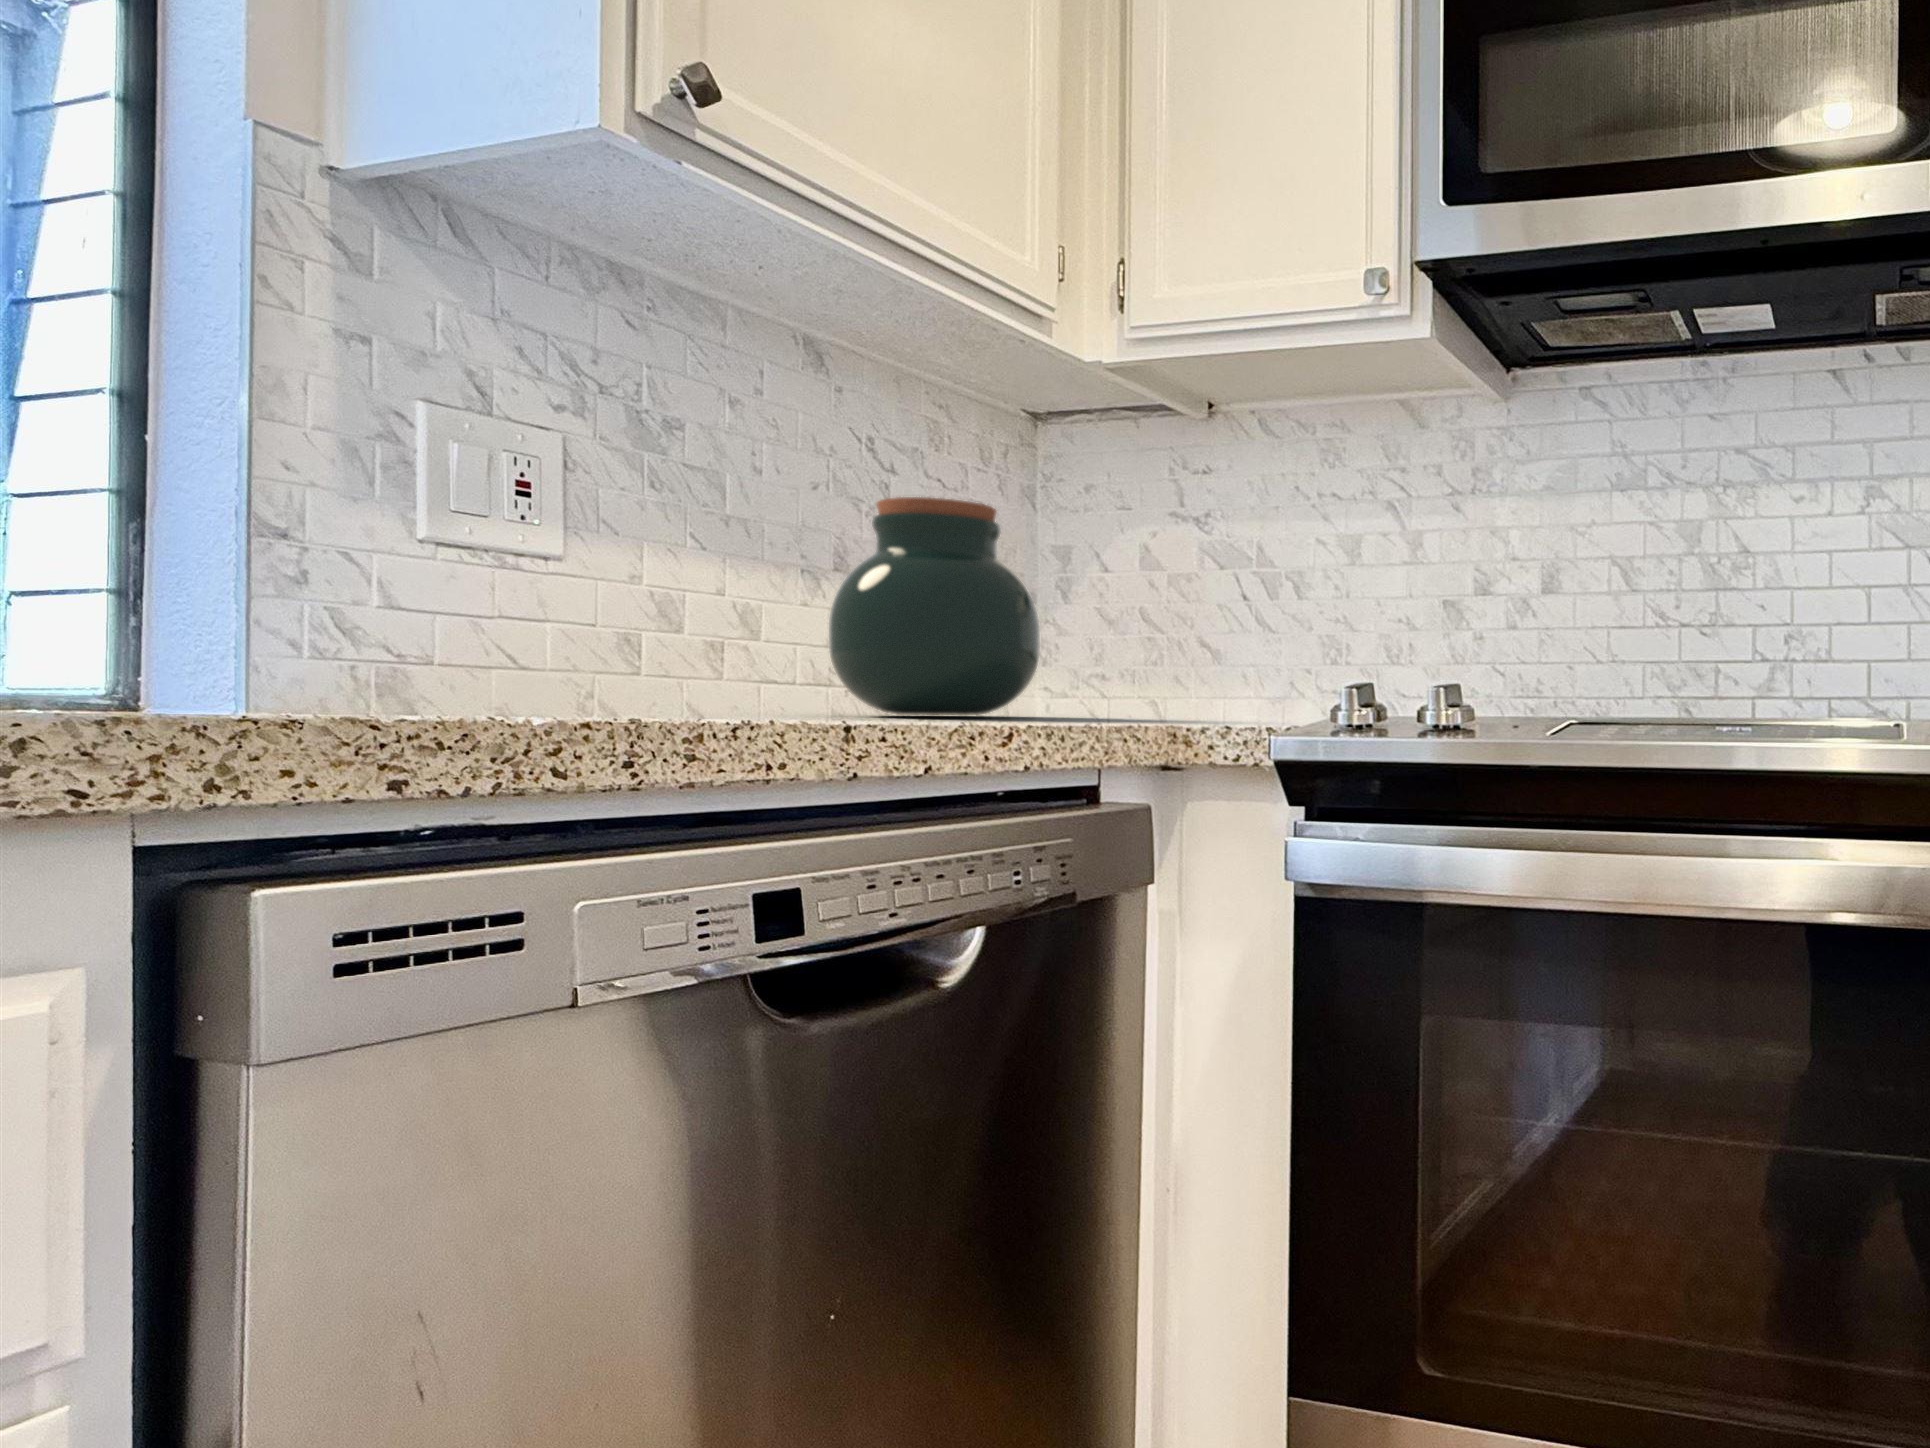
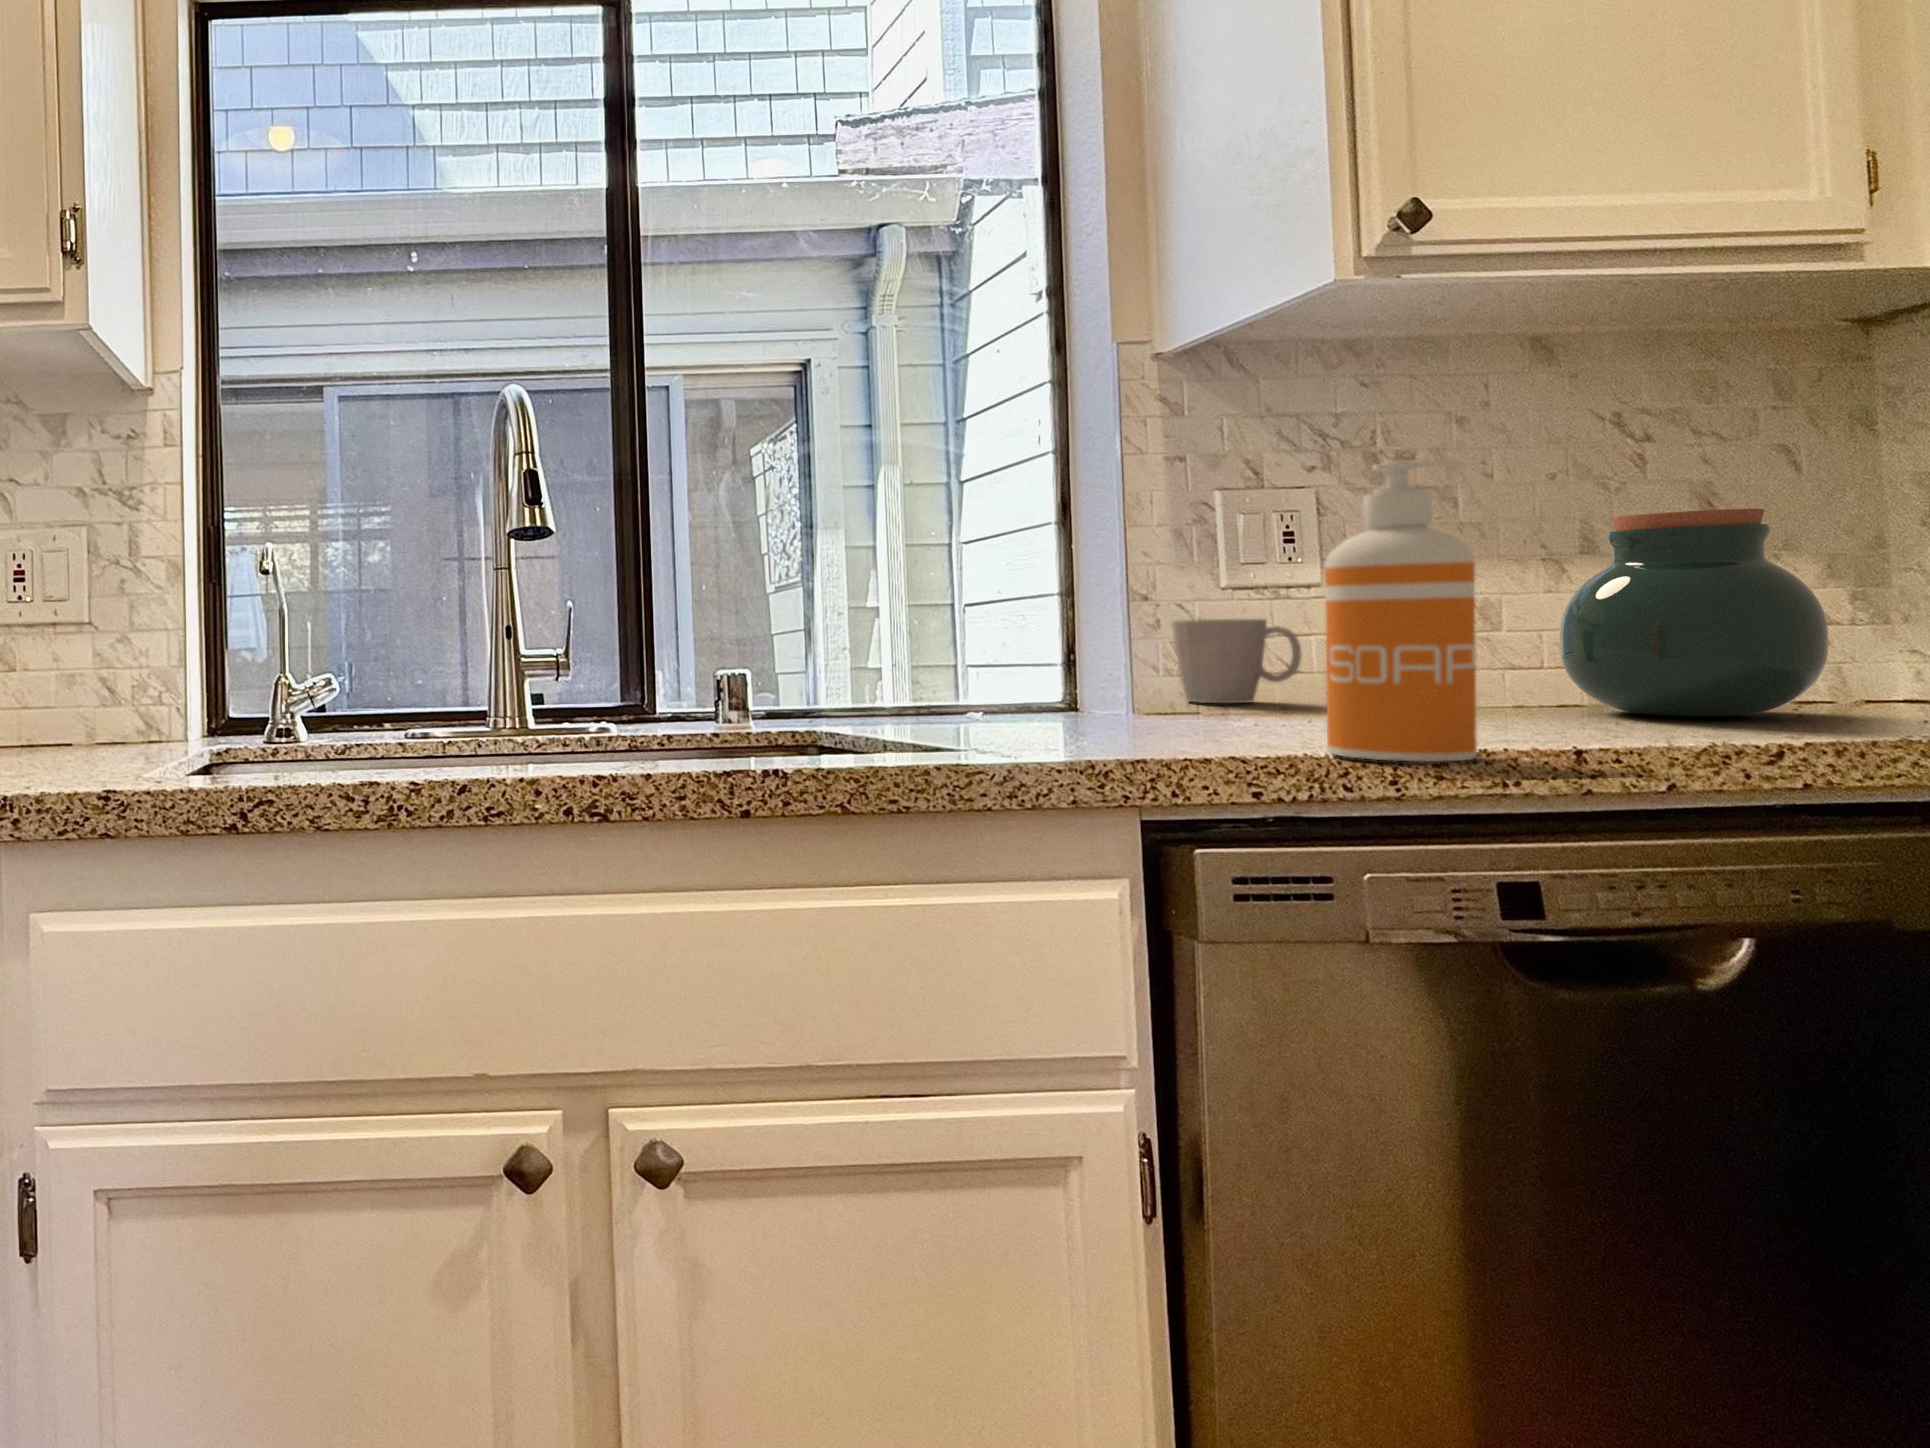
soap dispenser: none [529,304,730,727] -> present [1325,460,1477,762]
mug: none [329,581,533,710] -> present [1172,618,1302,703]

